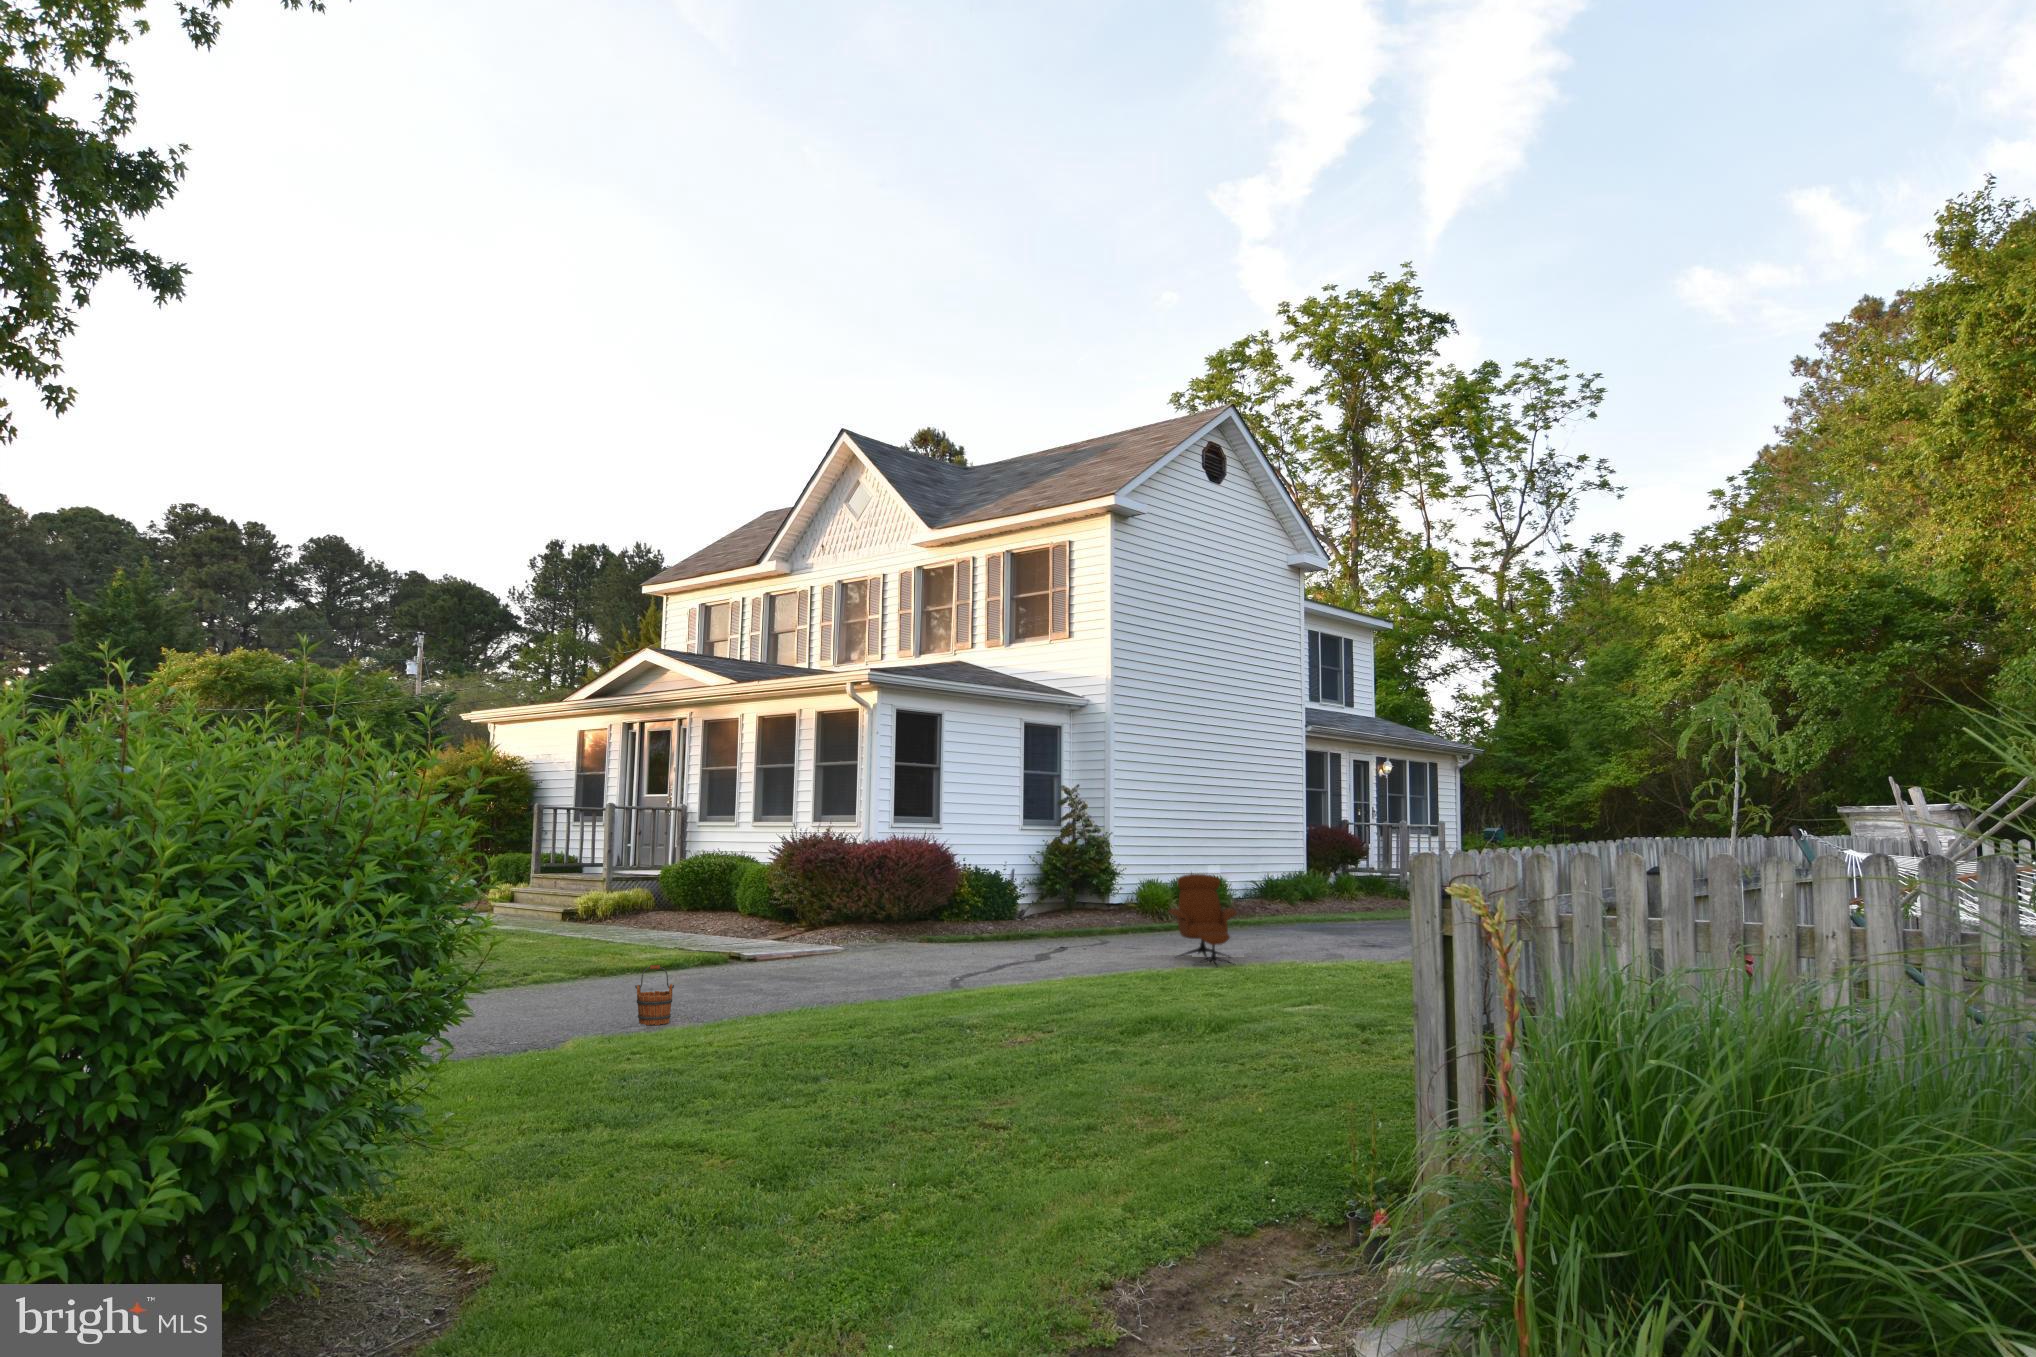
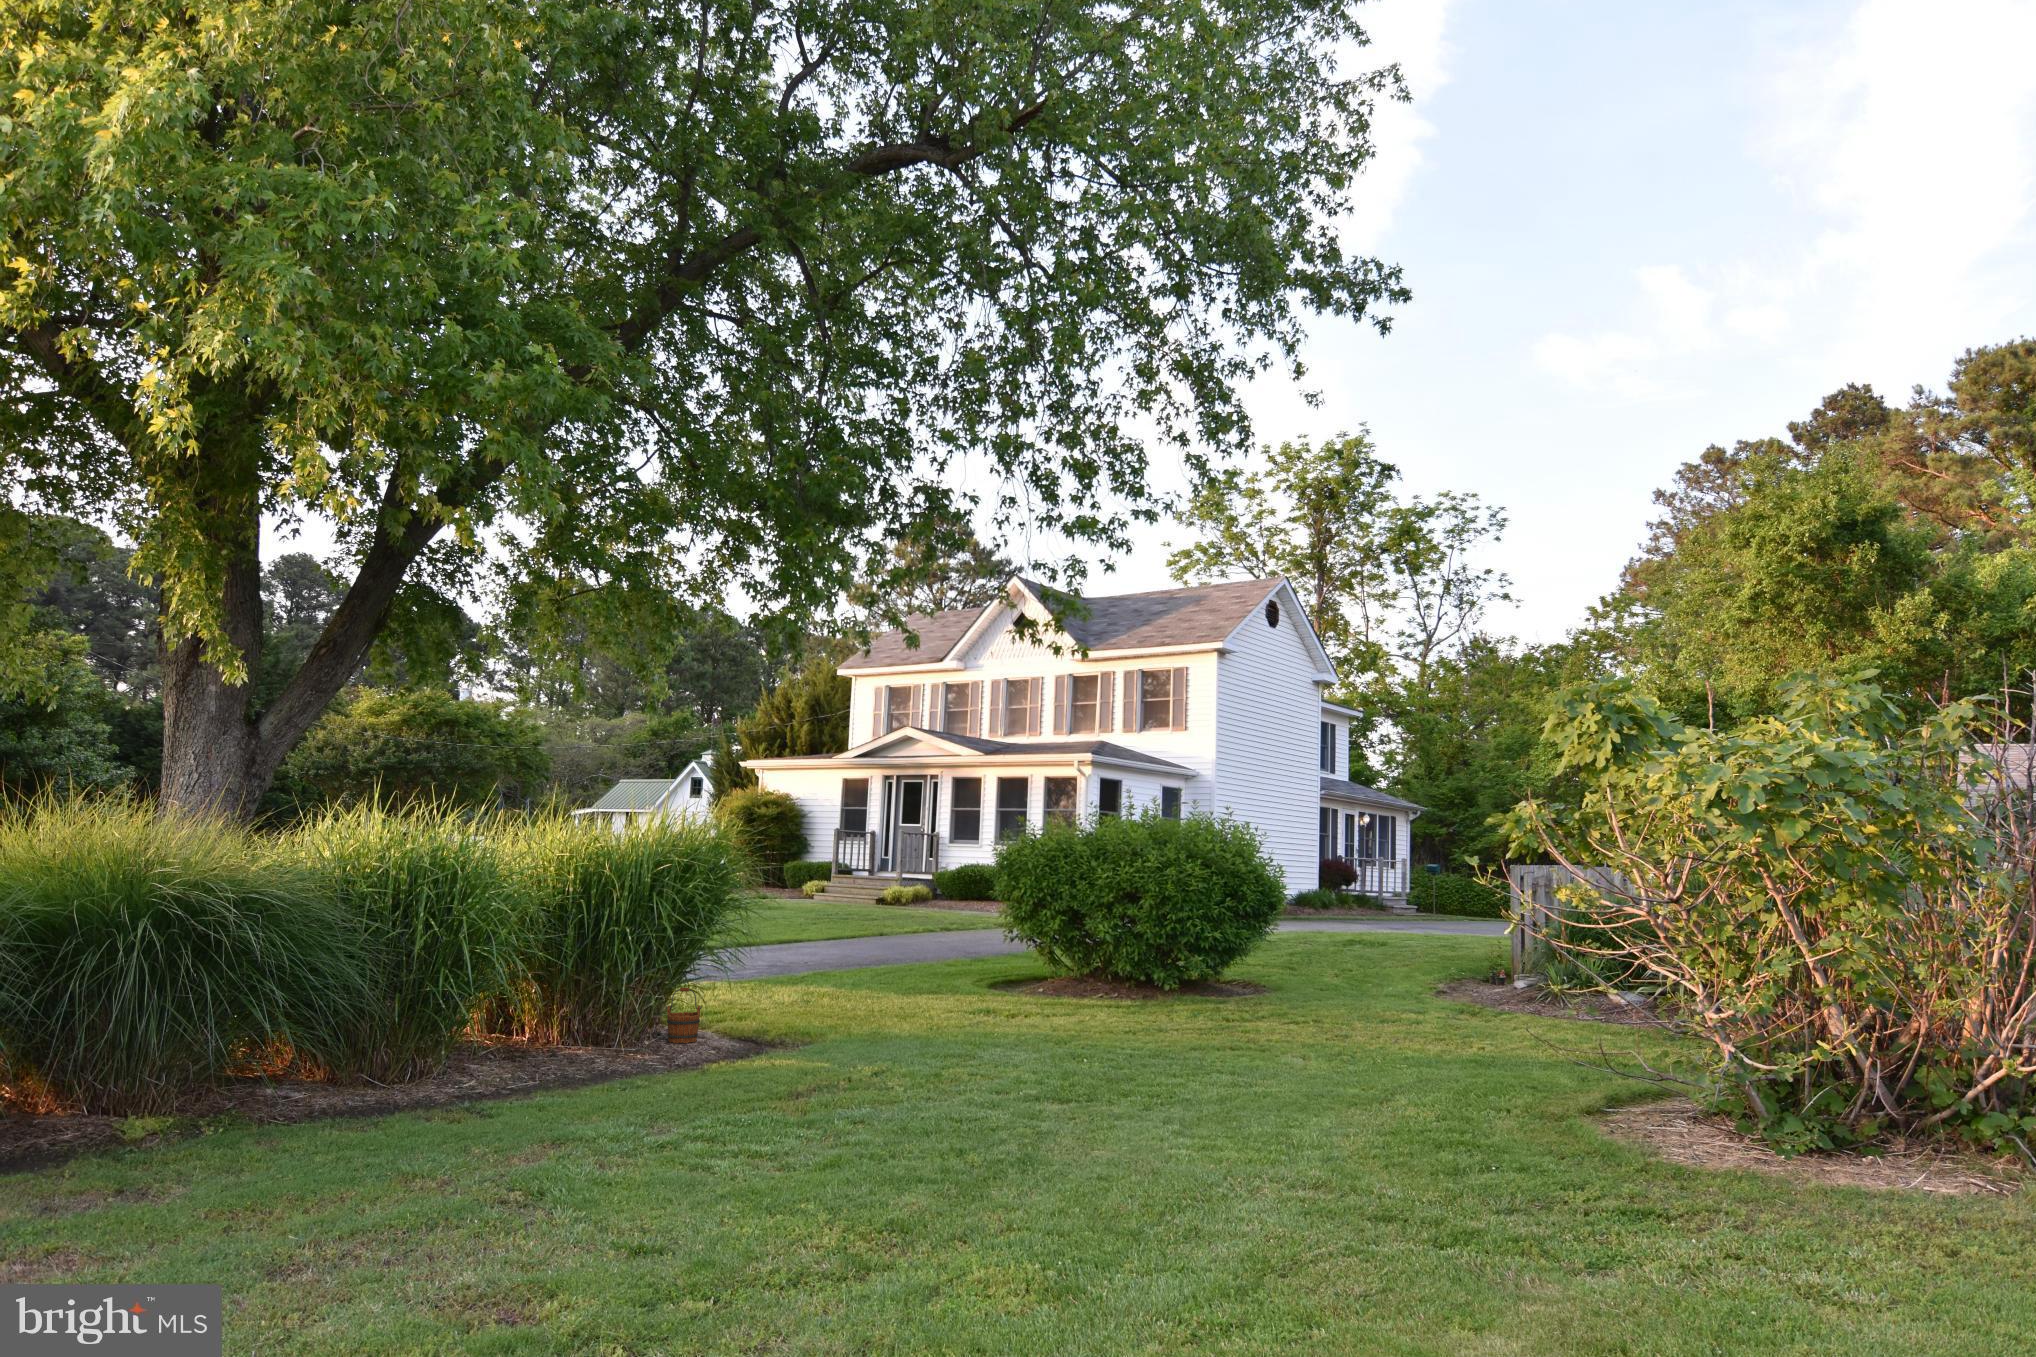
lounge chair: present [1169,874,1237,965] -> none [1149,916,1211,1000]

